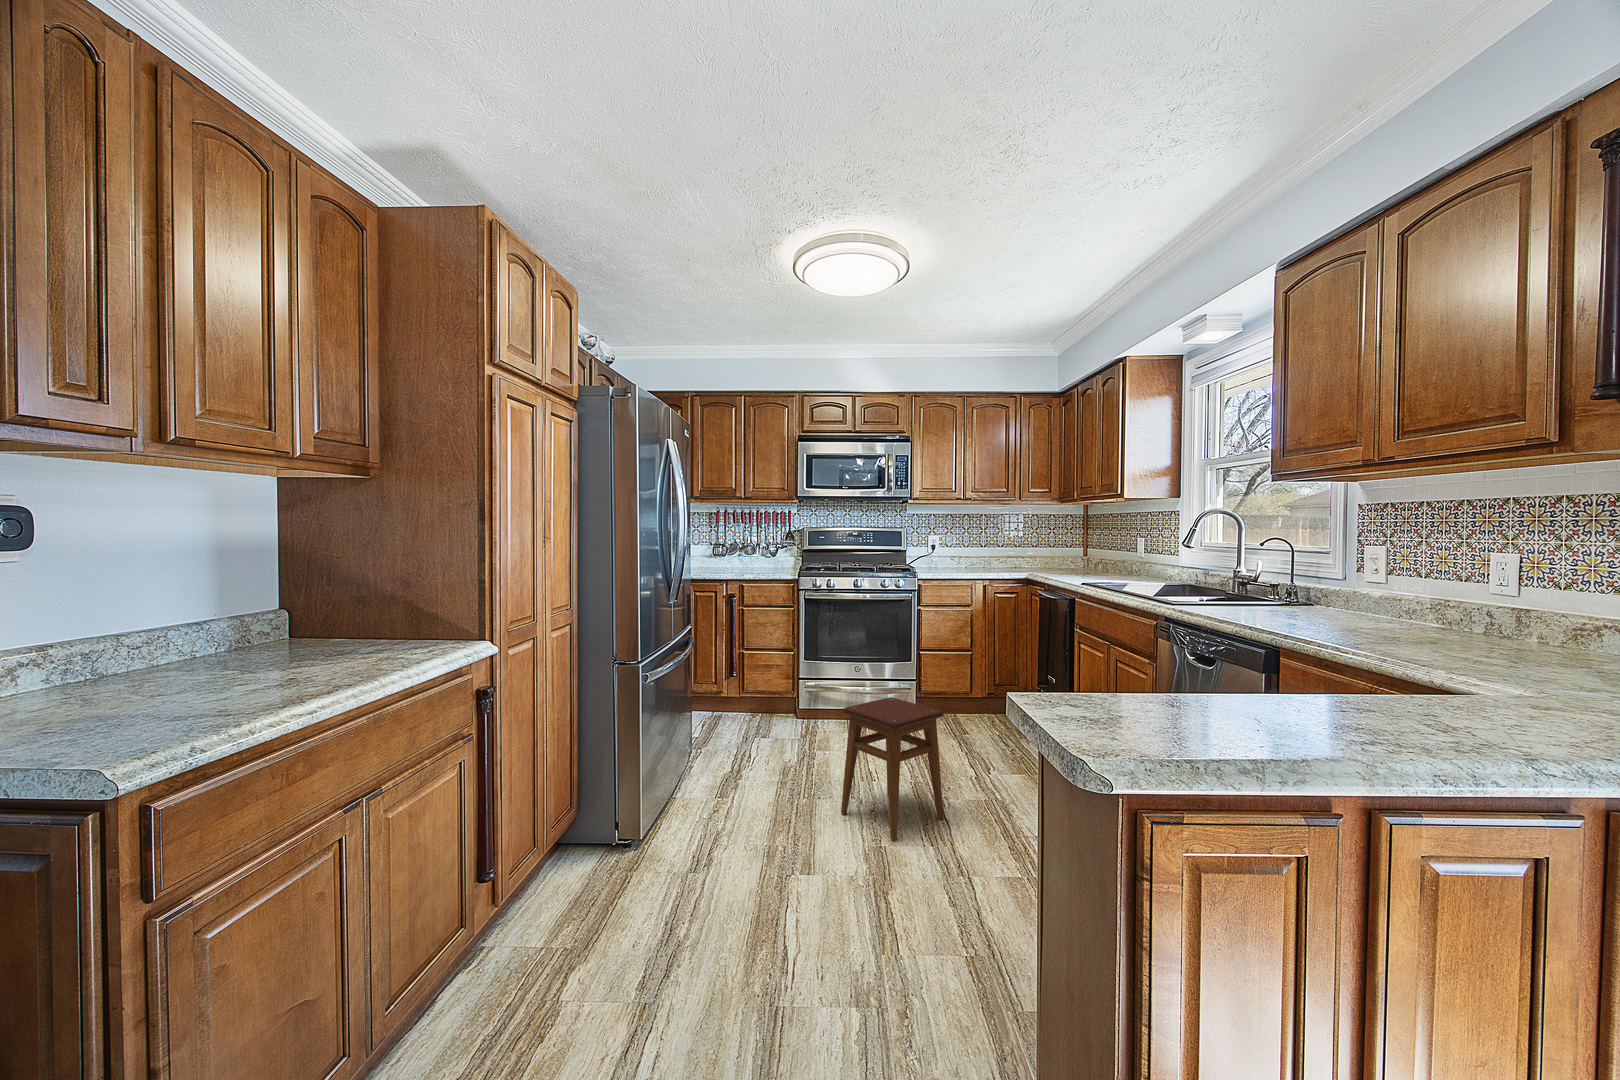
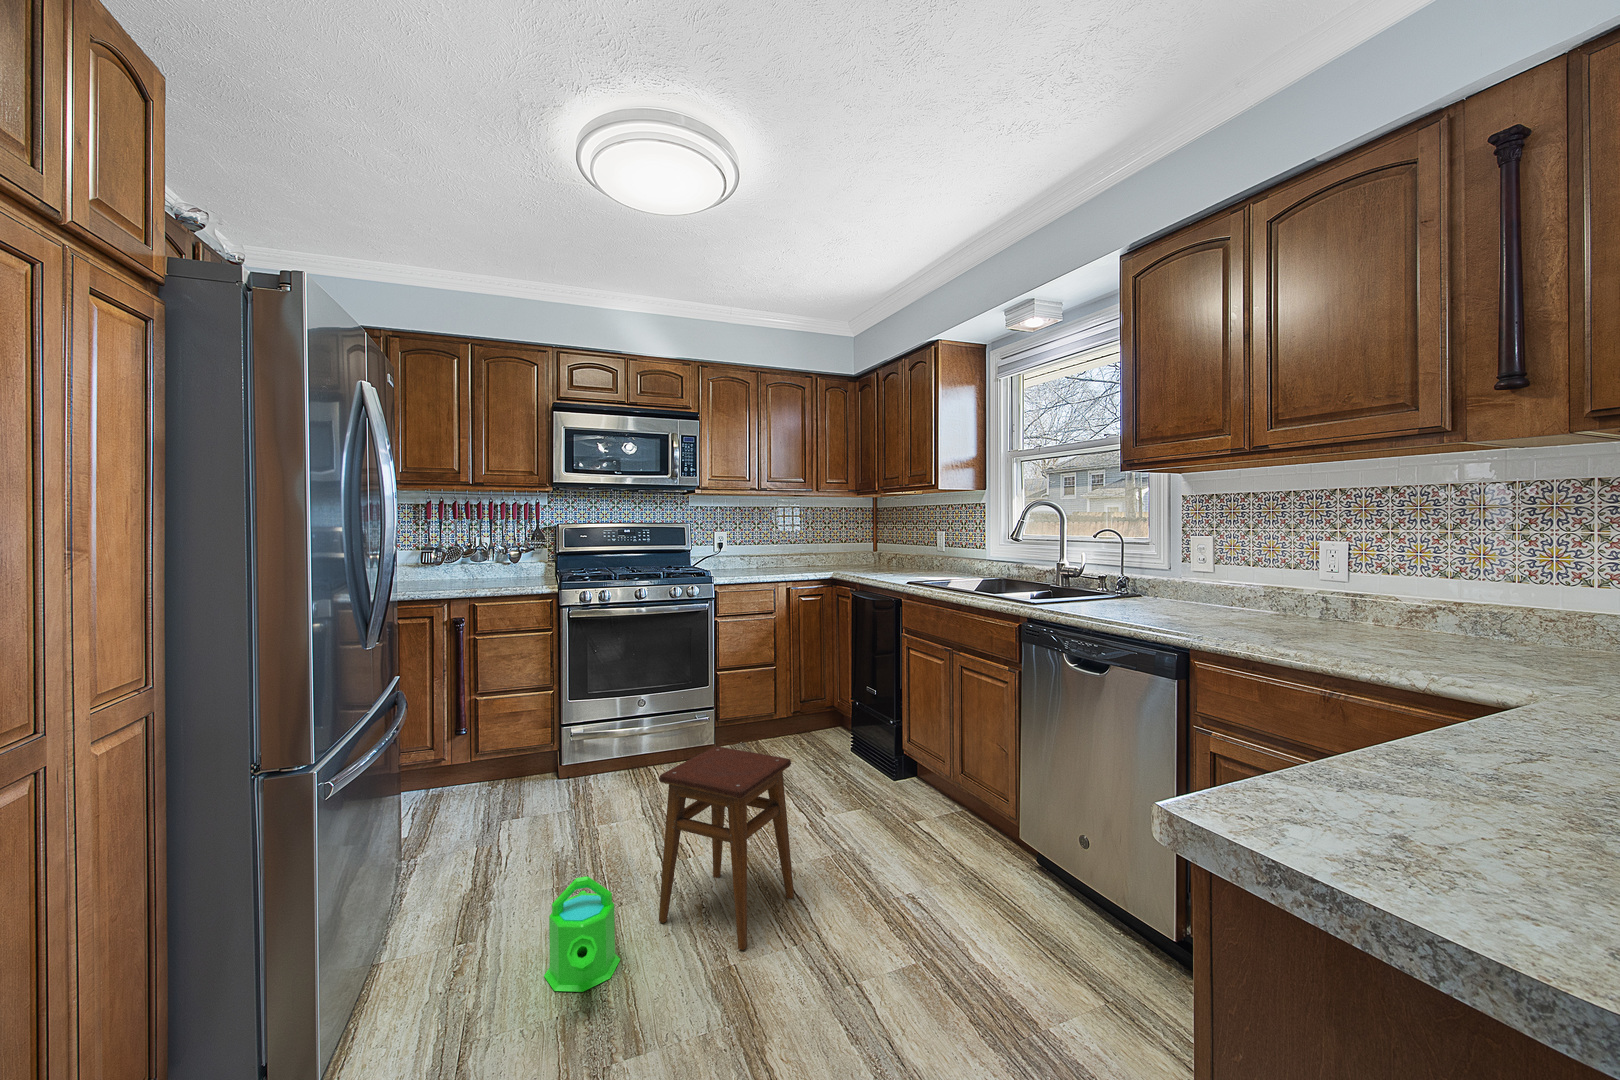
watering can: none [762,765,811,838] -> present [544,876,621,992]

